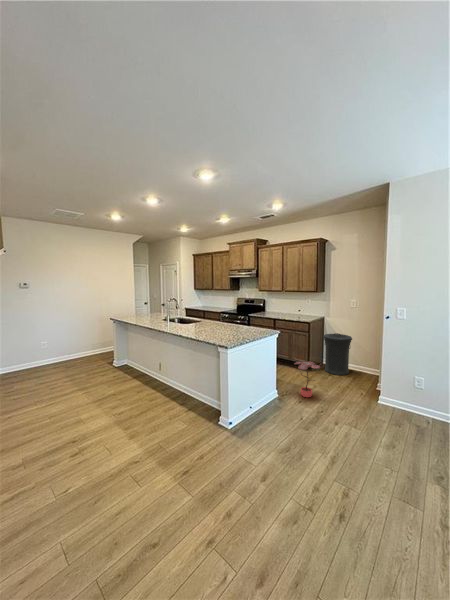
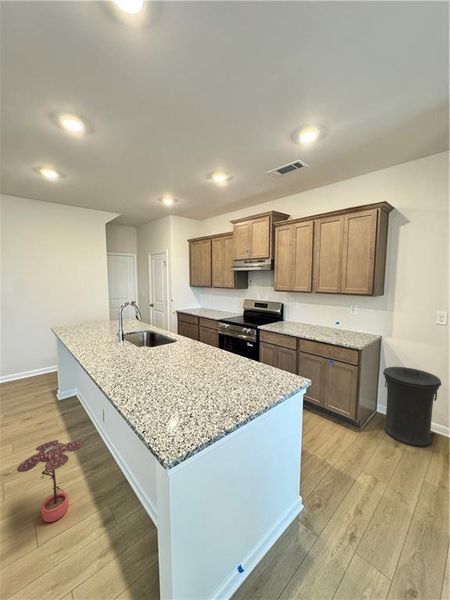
potted plant: present [294,362,320,397] -> present [17,440,83,522]

